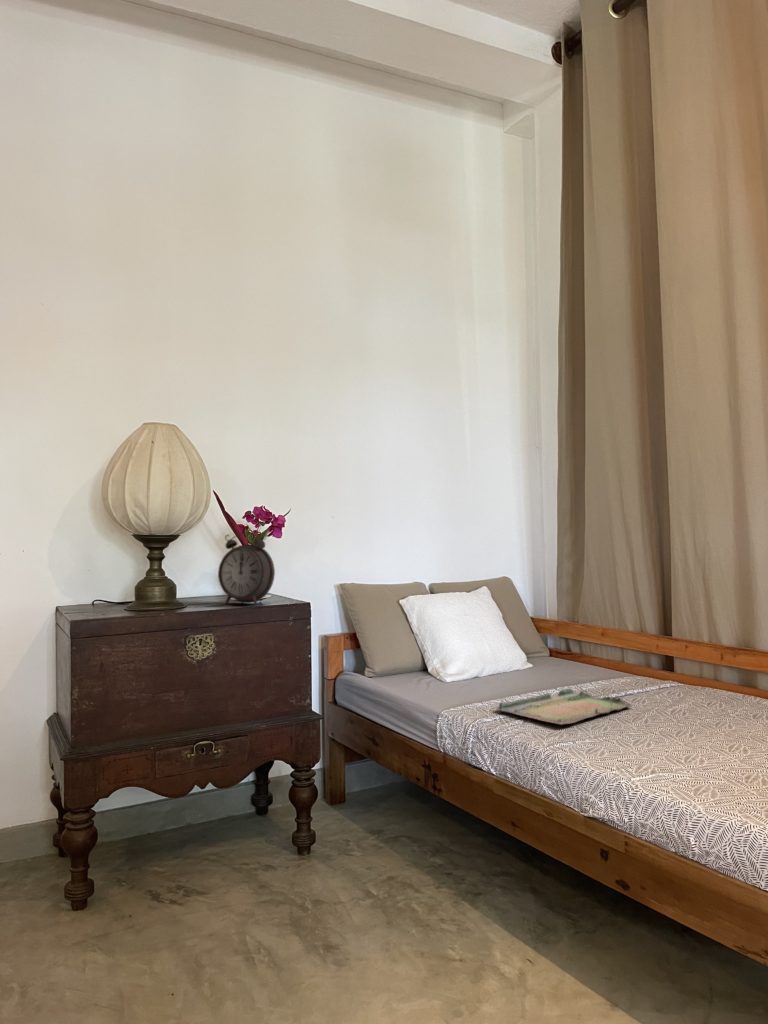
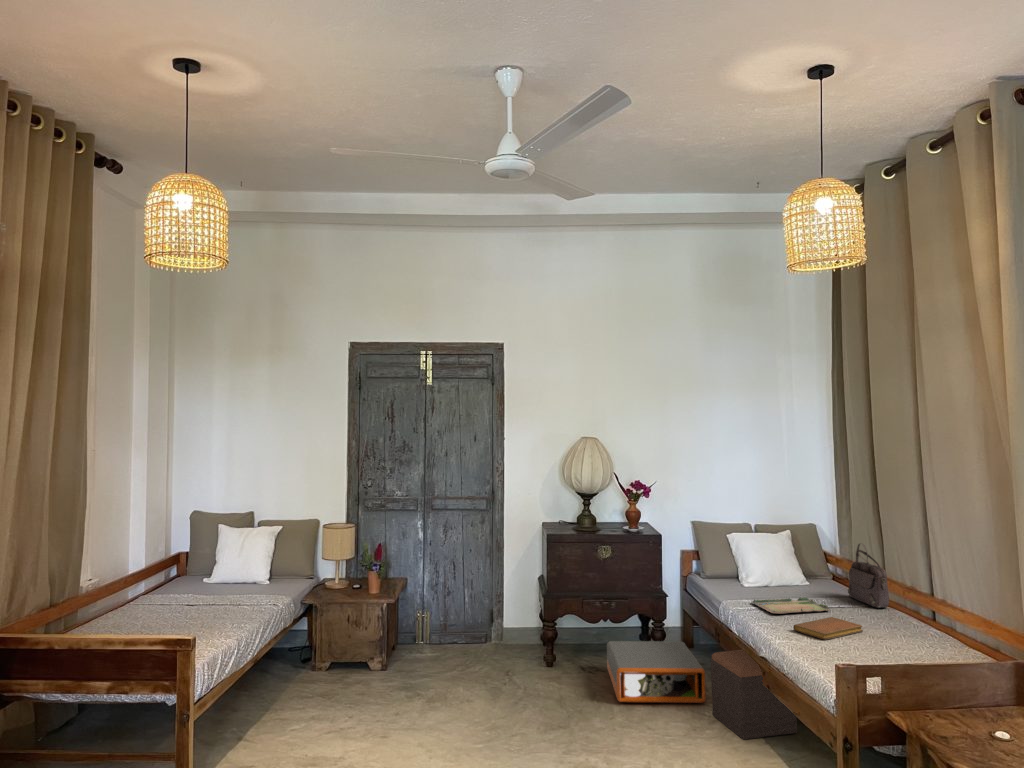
alarm clock: present [218,533,275,604] -> none [617,494,645,533]
handbag: none [616,588,699,692] -> present [848,544,889,608]
notebook: none [637,717,737,764] -> present [793,617,863,640]
footstool: none [460,795,630,1000] -> present [711,650,797,740]
storage box: none [210,799,436,969] -> present [607,641,706,703]

